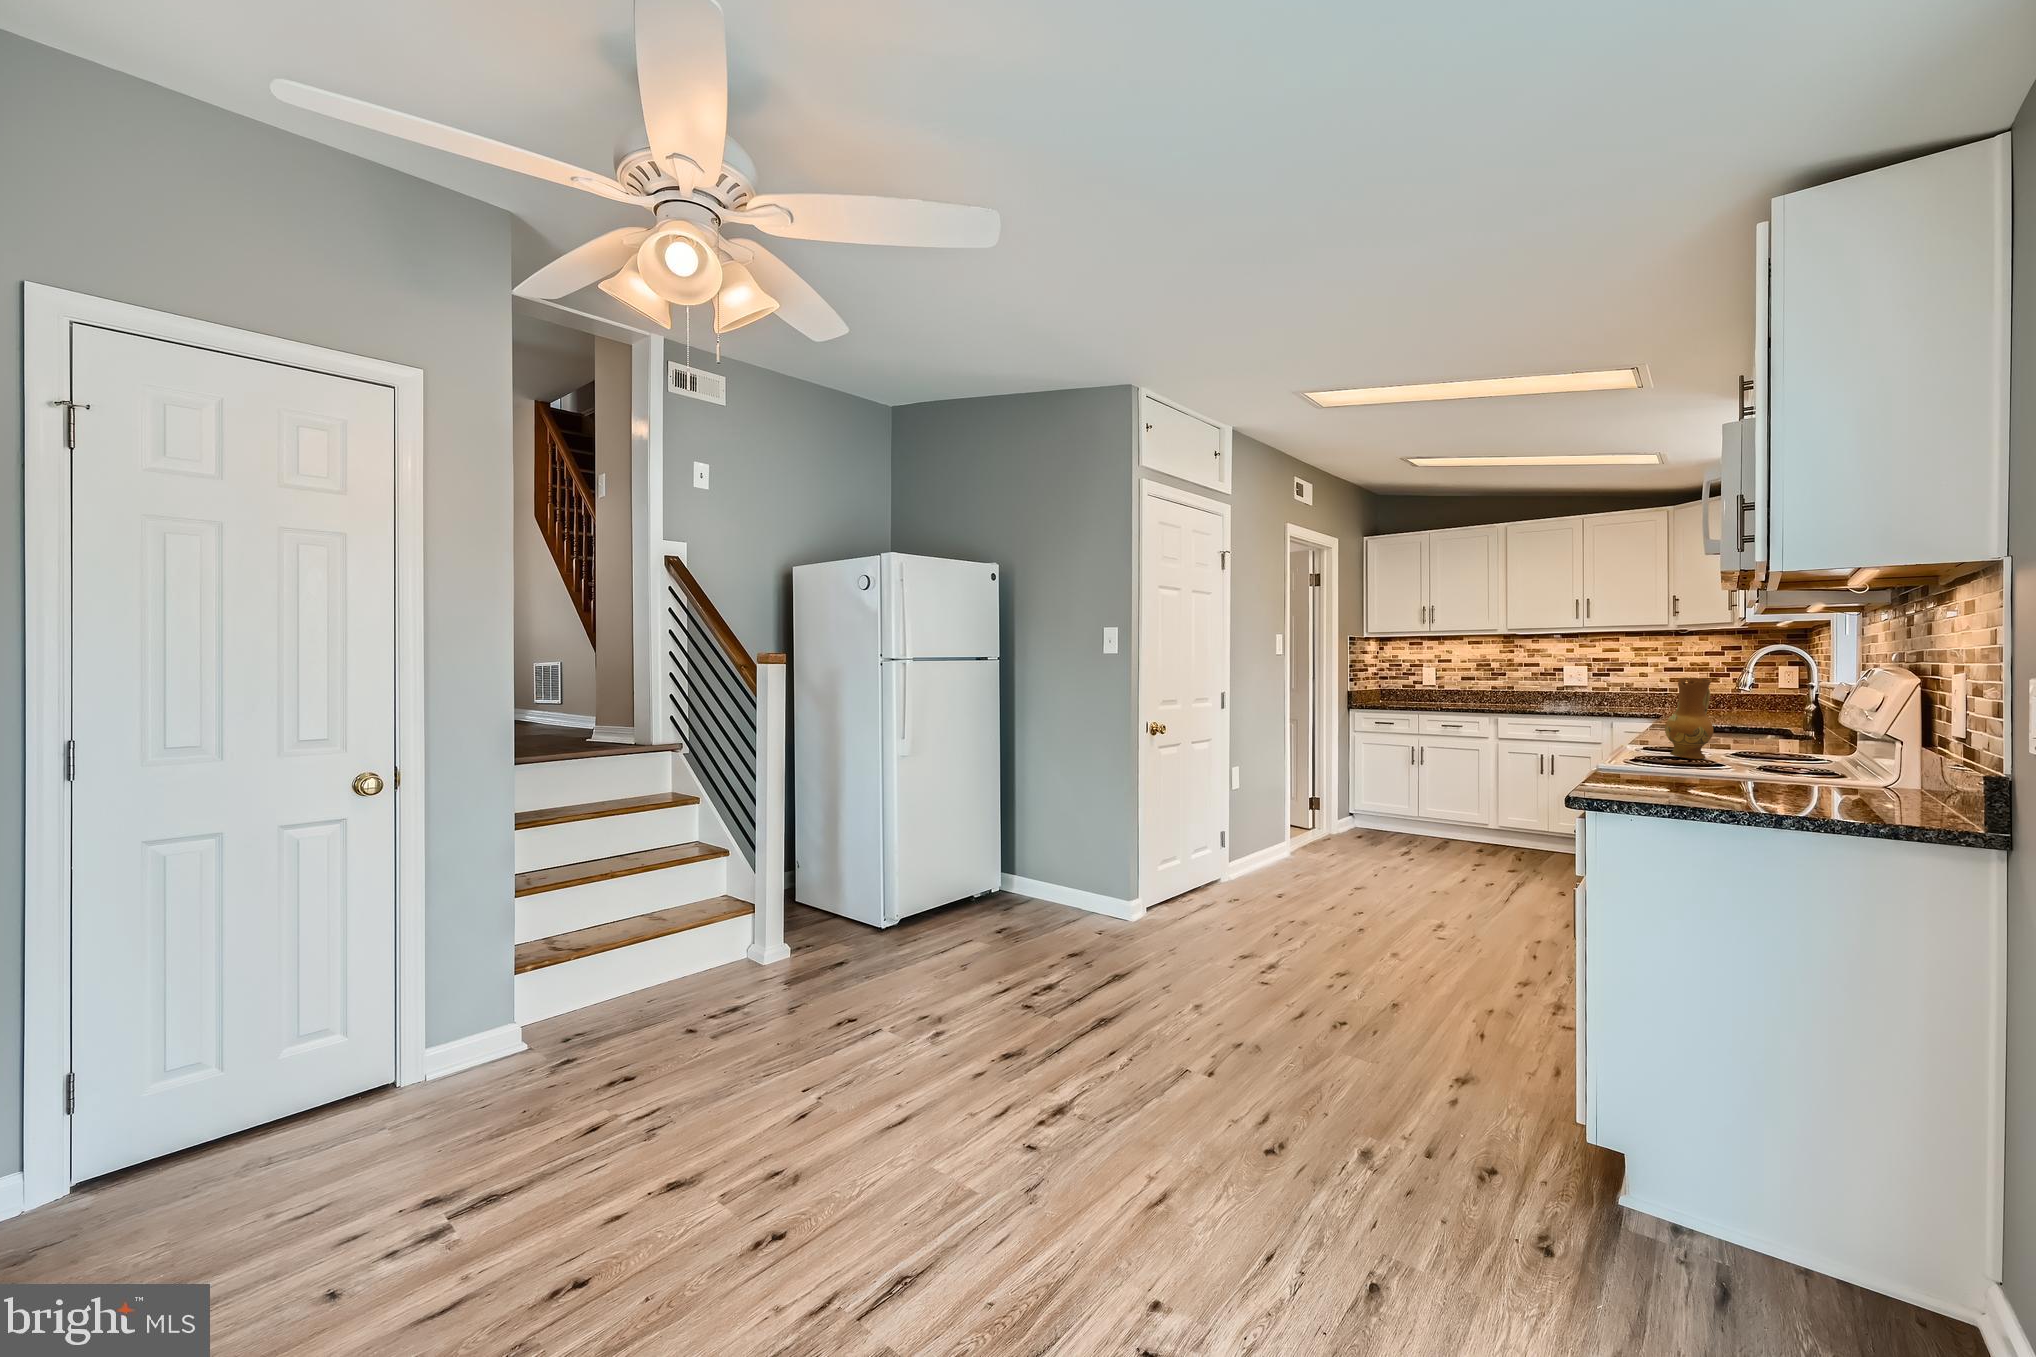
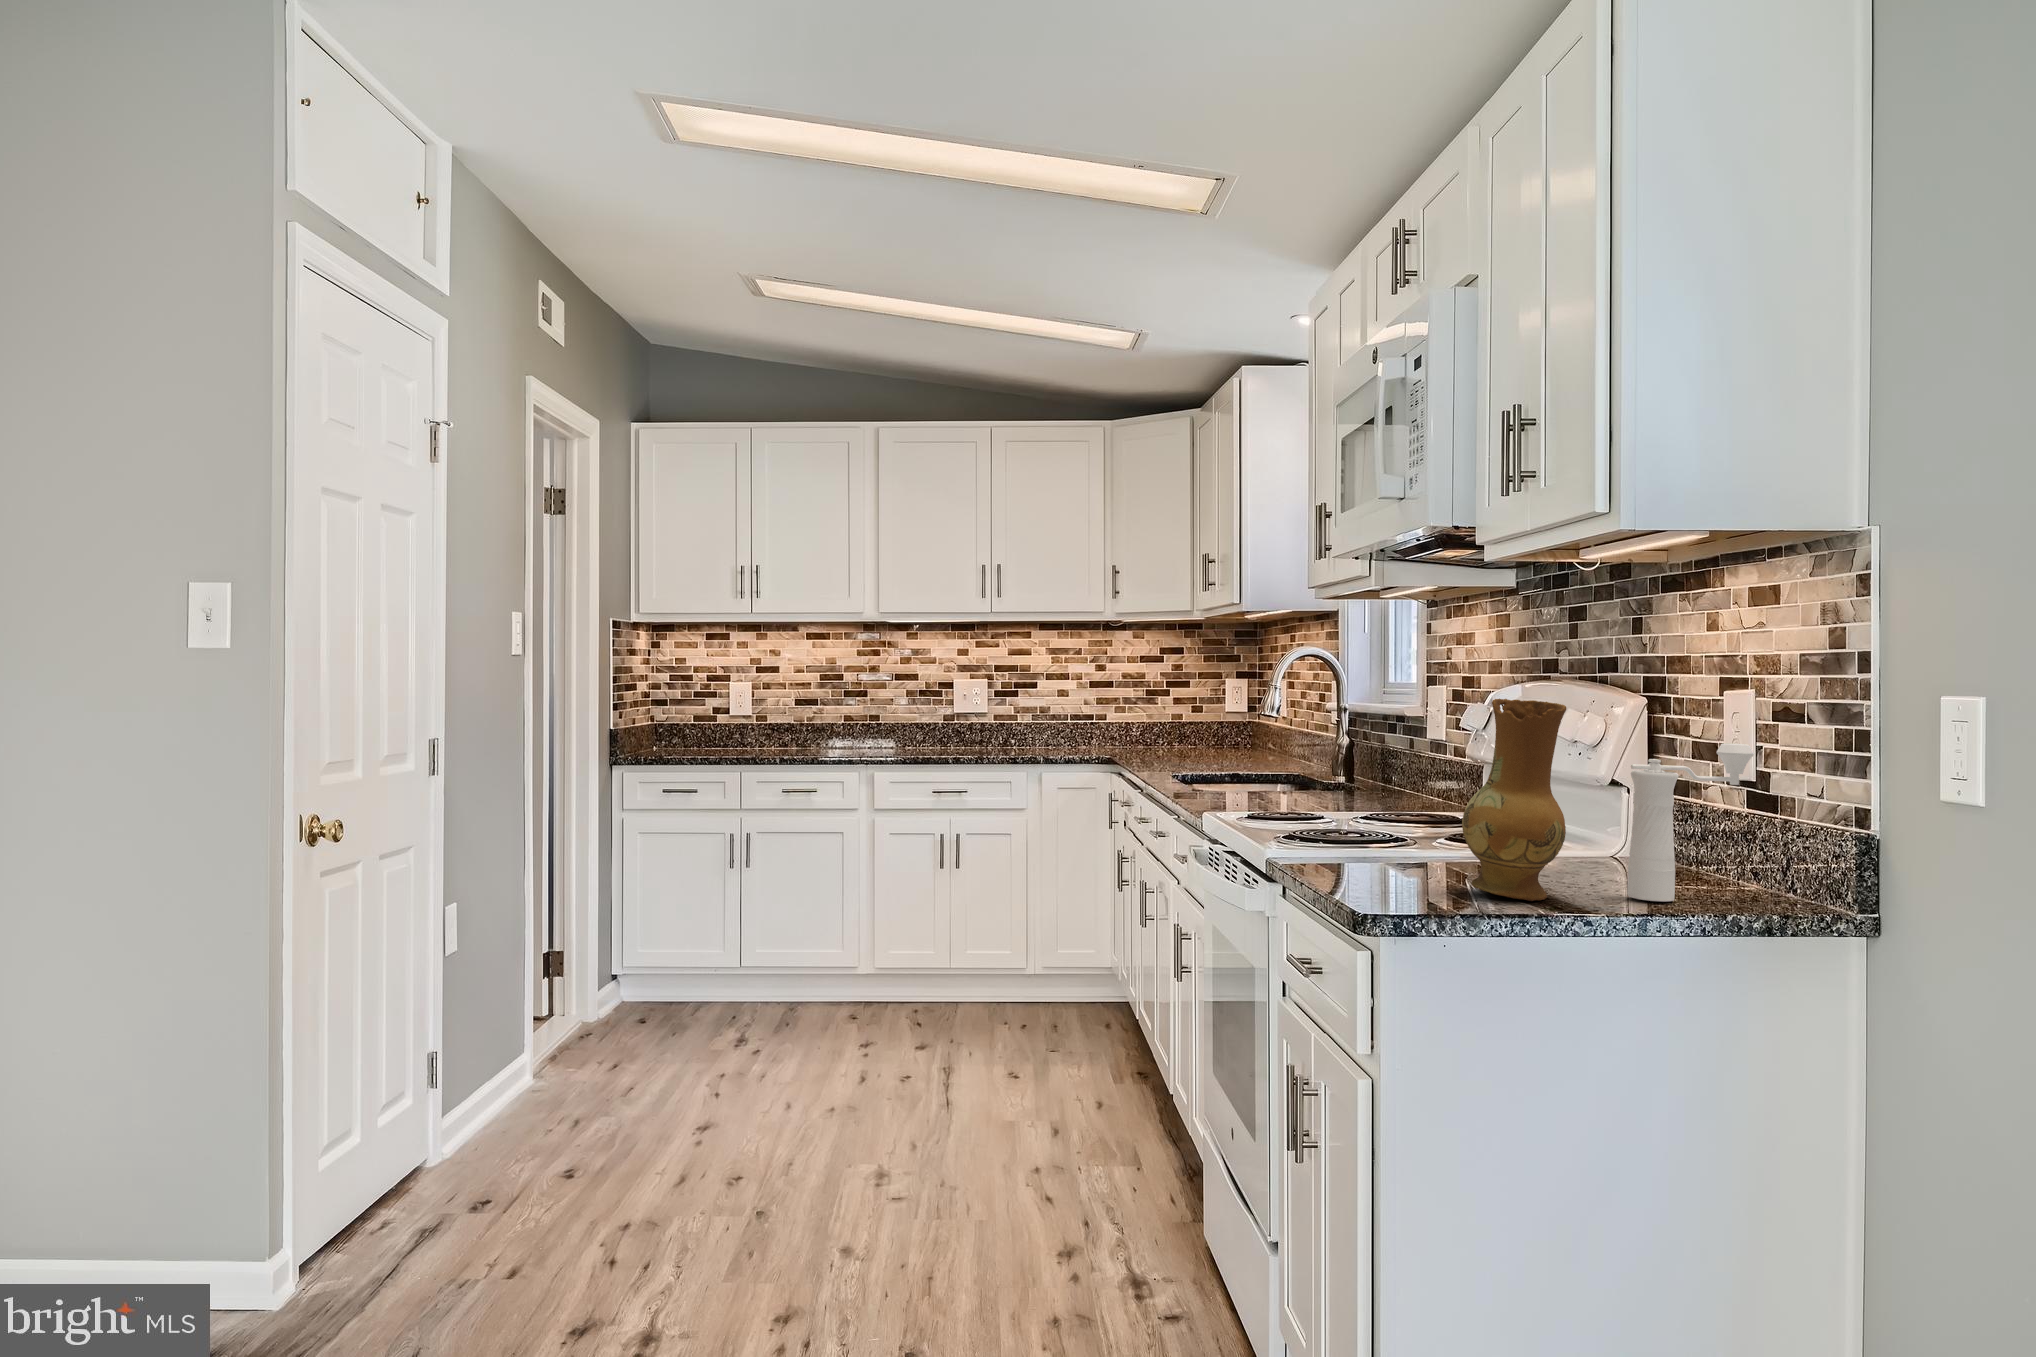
pepper mill: none [1745,698,1814,763] -> present [1627,743,1754,902]

